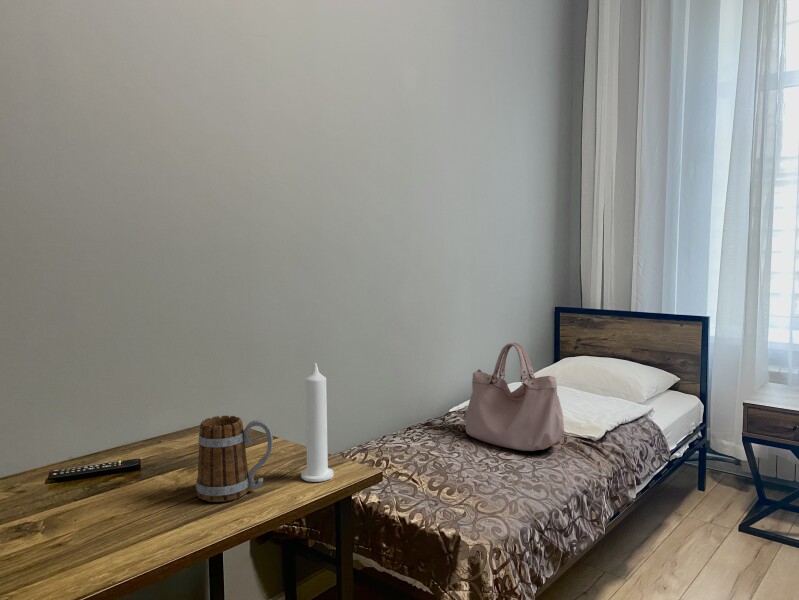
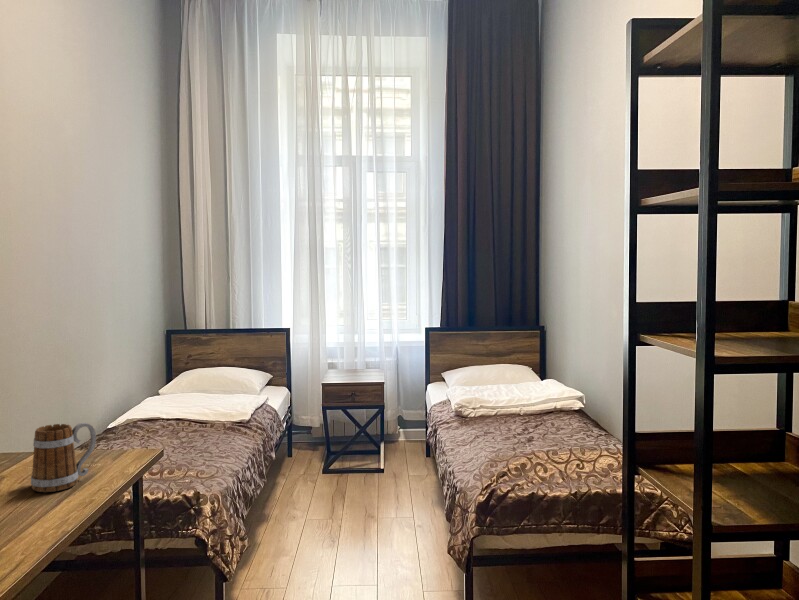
handbag: present [465,343,564,451] -> none [140,357,229,440]
candle: present [301,363,334,482] -> none [102,376,129,466]

